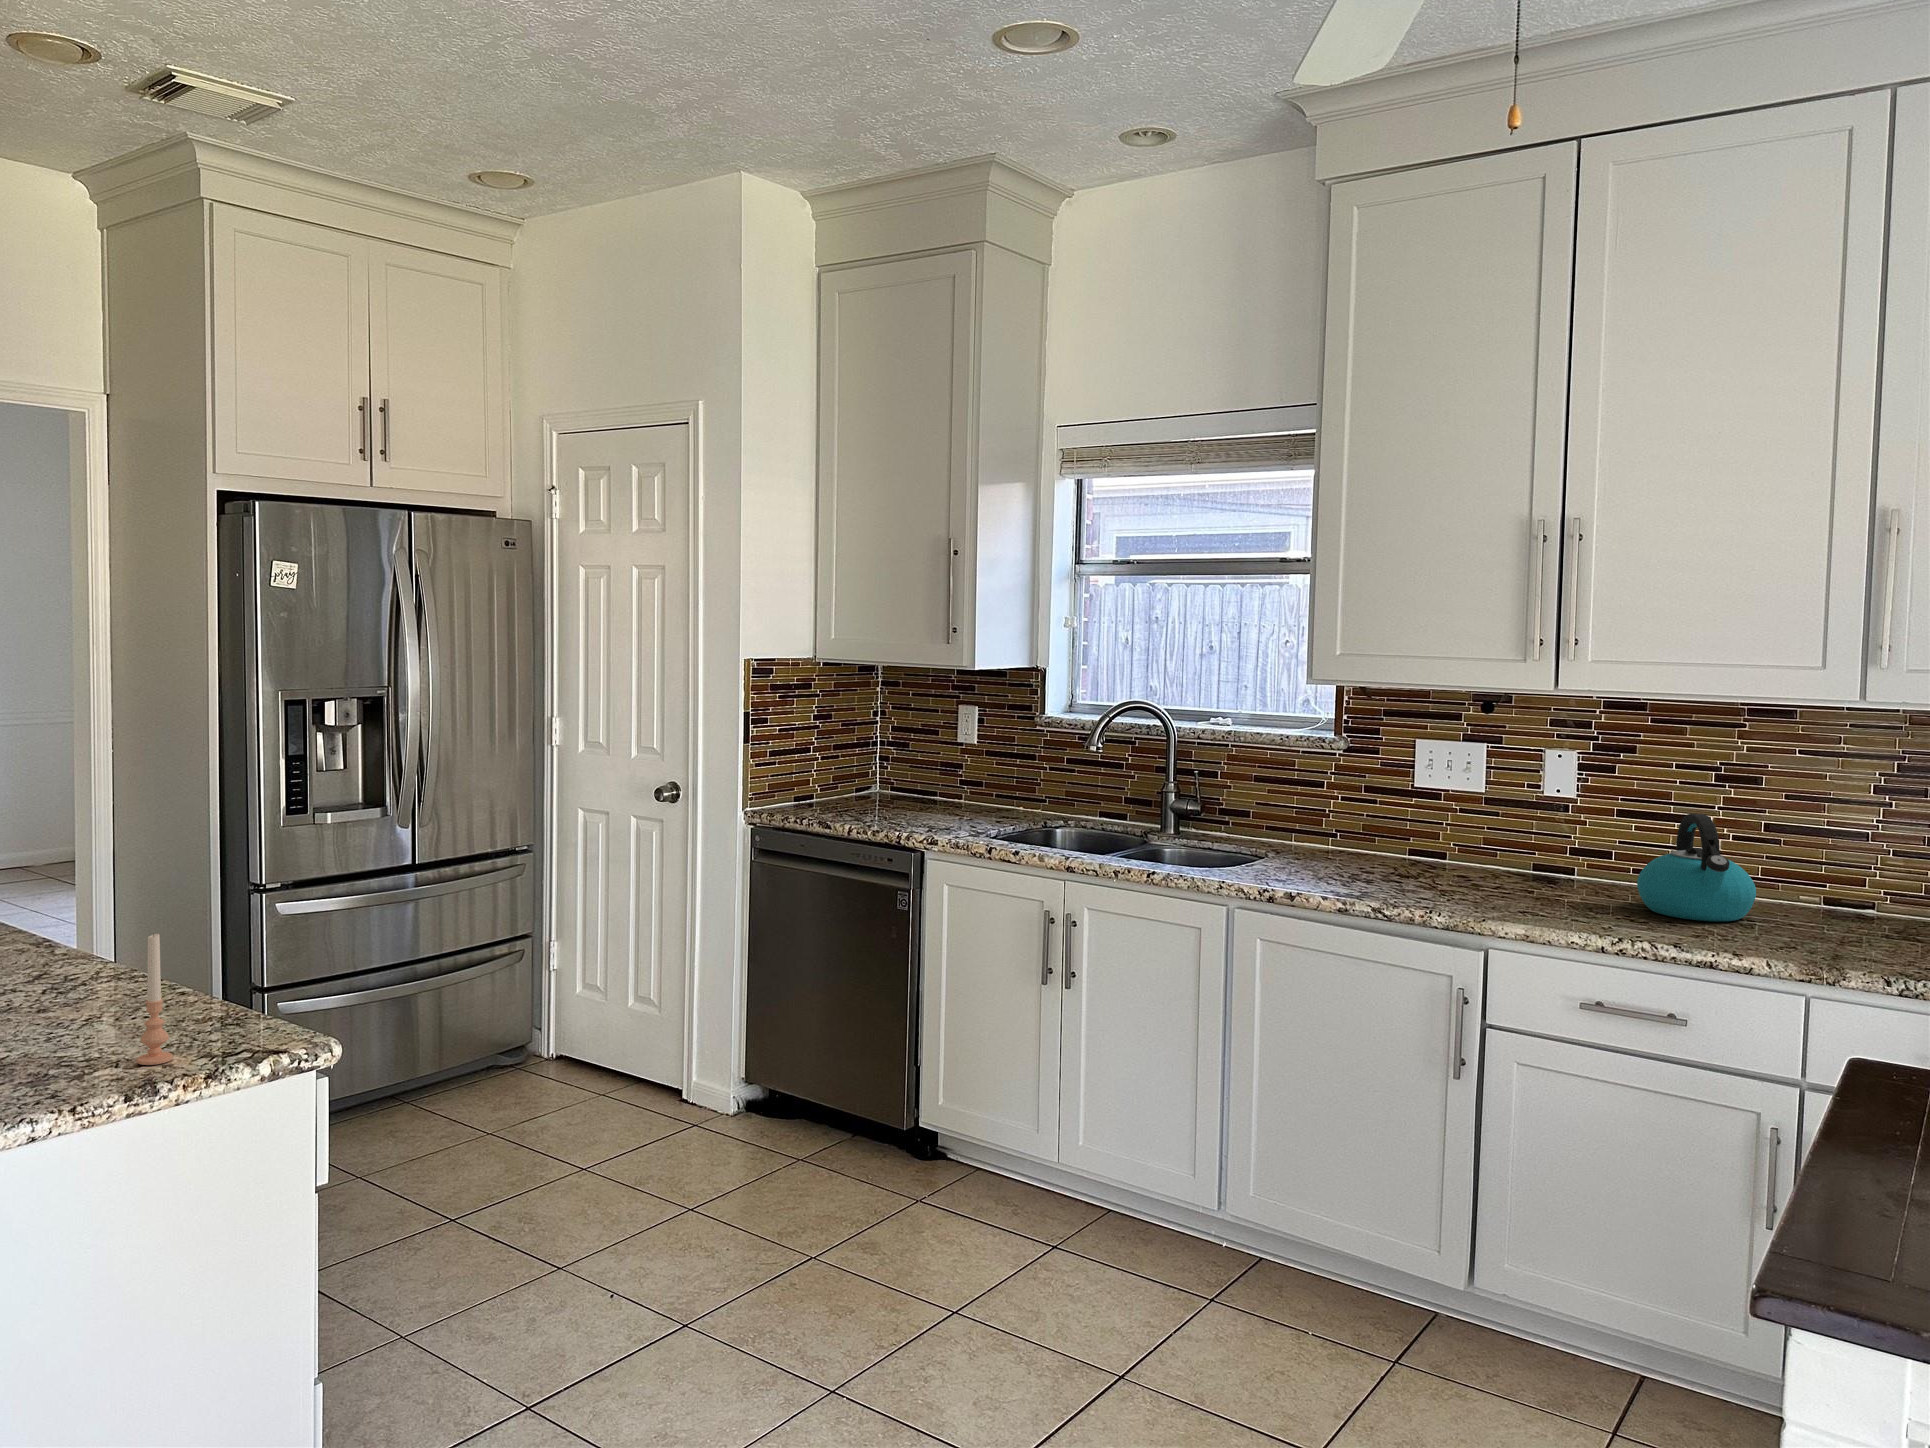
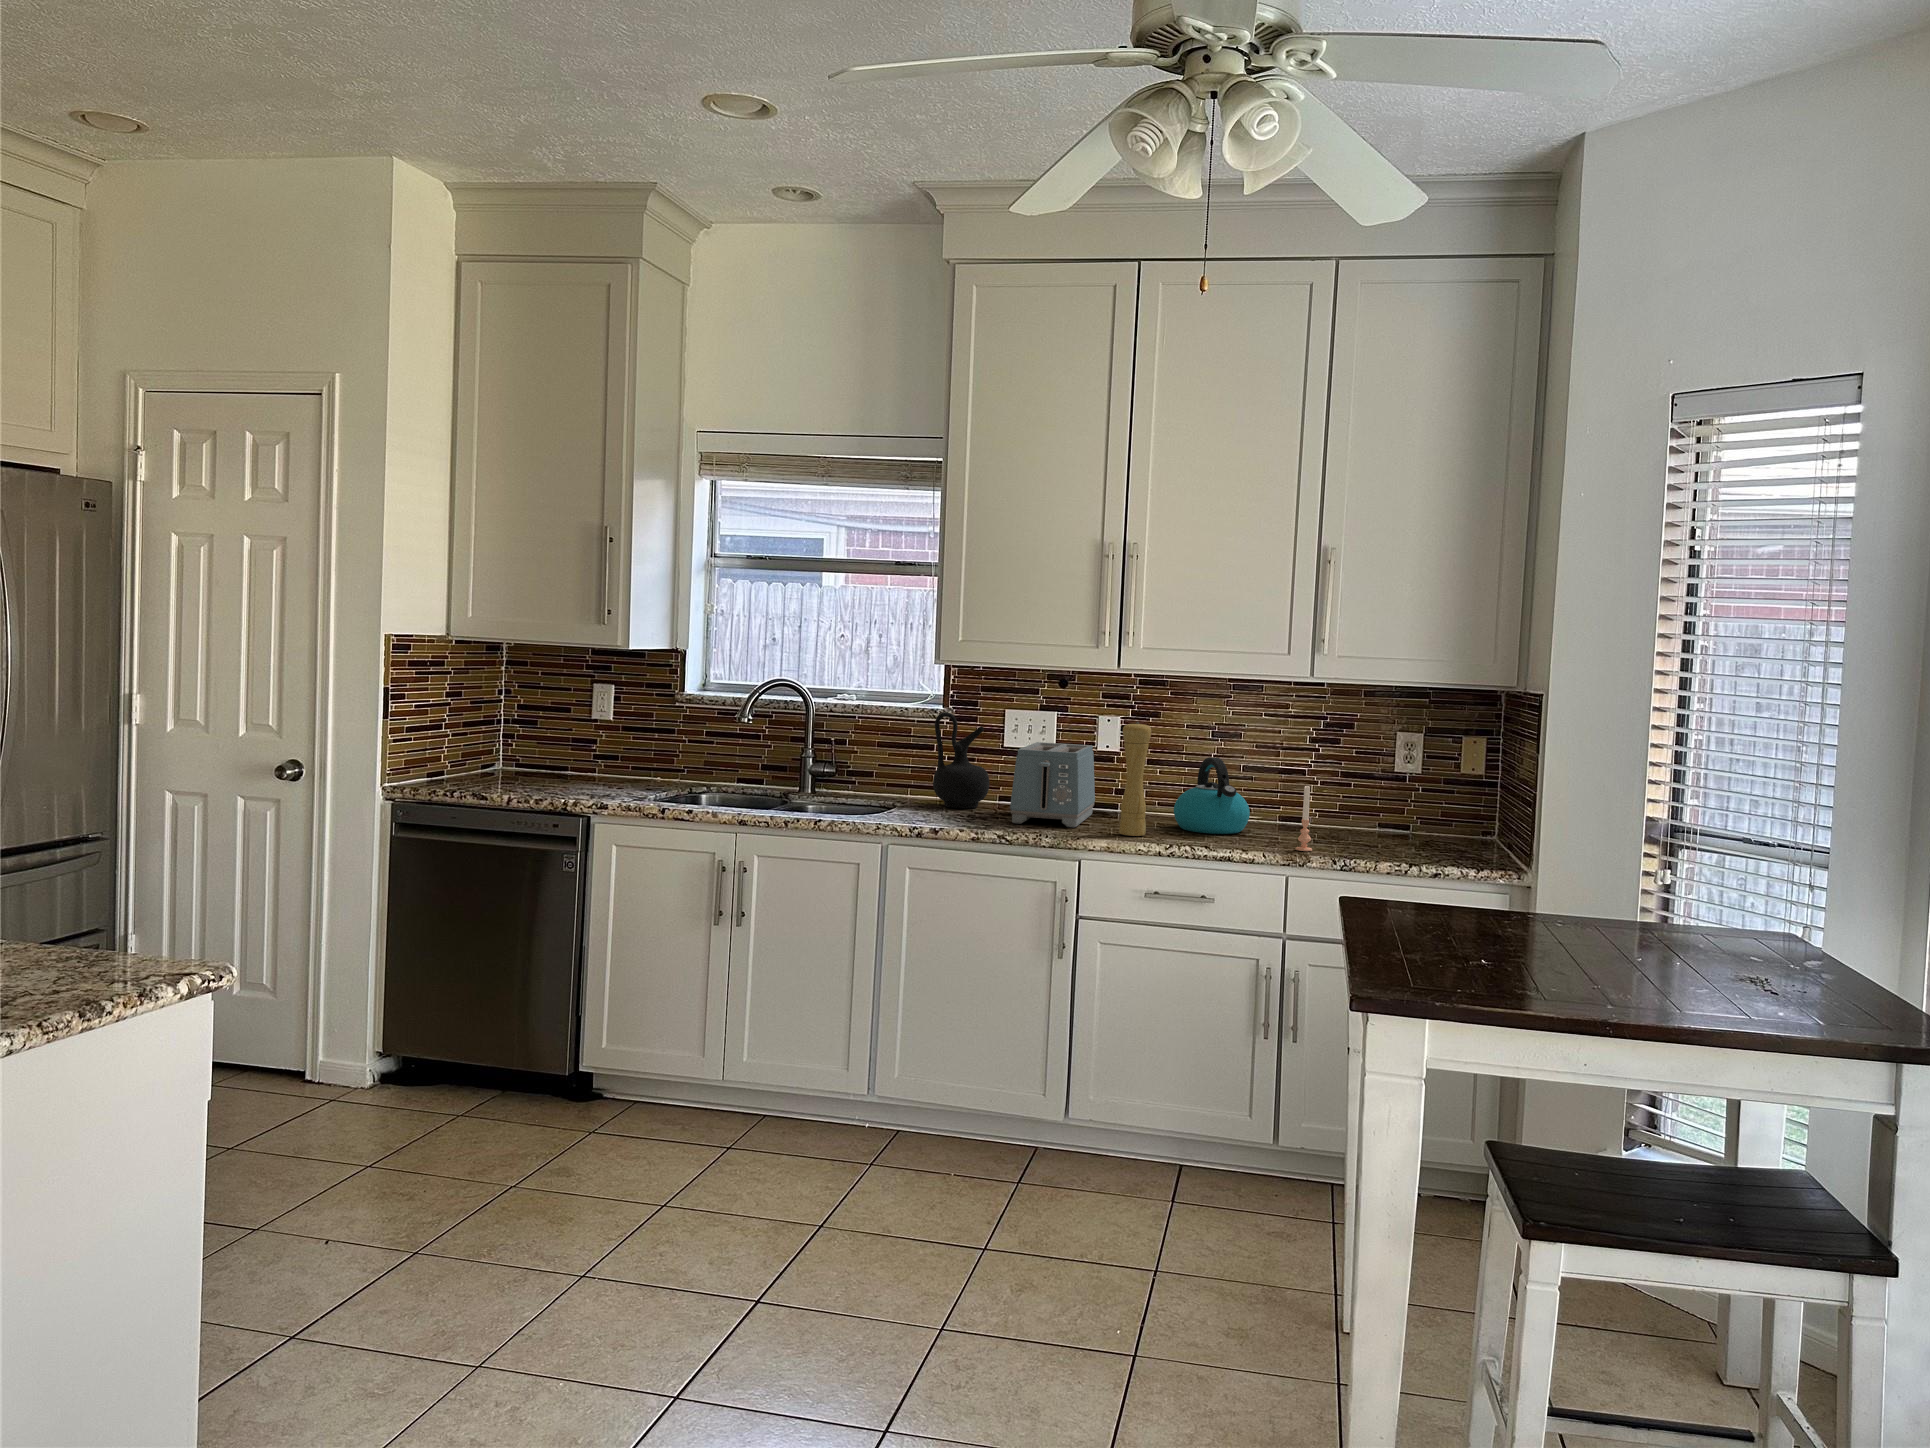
ceramic jug: none [1320,743,1393,862] -> present [933,712,989,808]
pepper mill: none [1548,765,1594,918] -> present [1119,722,1151,836]
toaster: none [1402,783,1532,899] -> present [1010,742,1095,828]
candle: present [137,933,173,1065] -> present [1296,786,1312,851]

